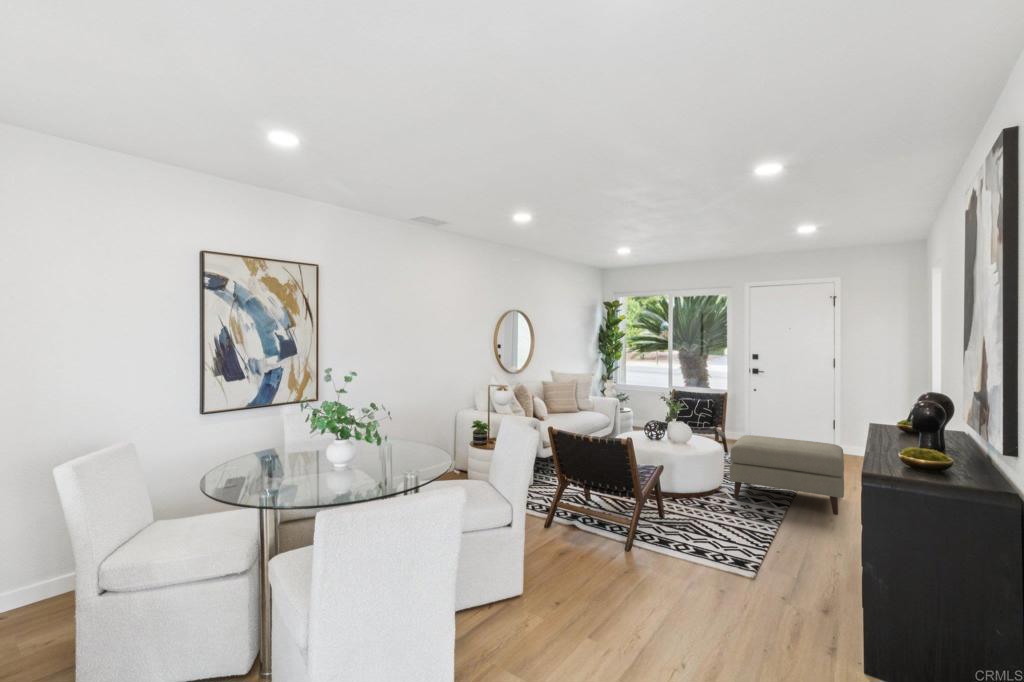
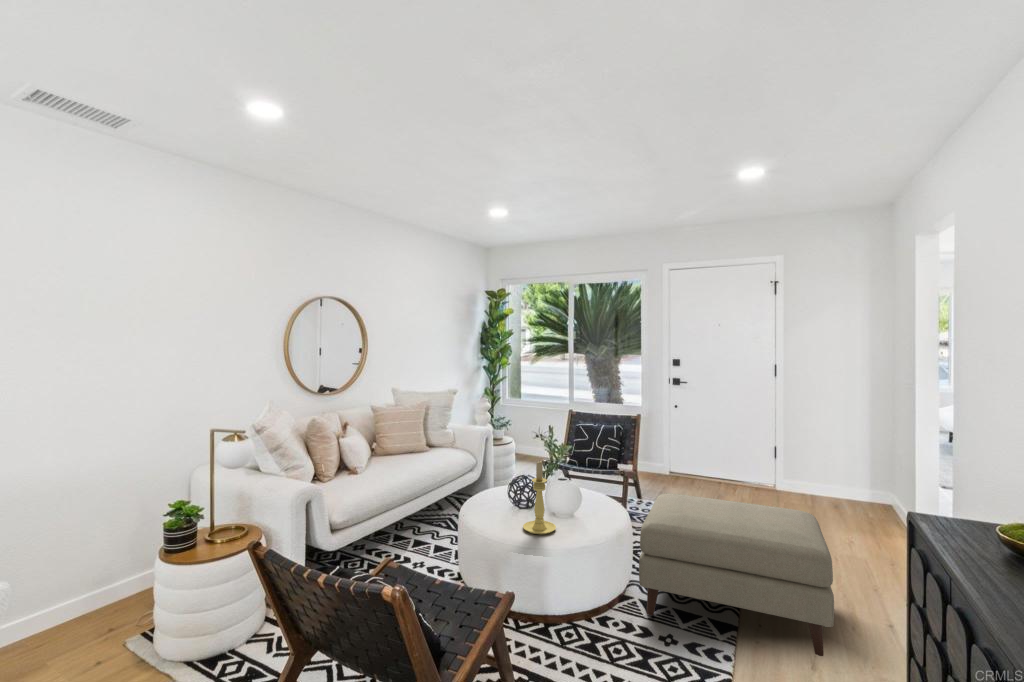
candle holder: none [659,408,679,449] -> present [523,461,556,534]

